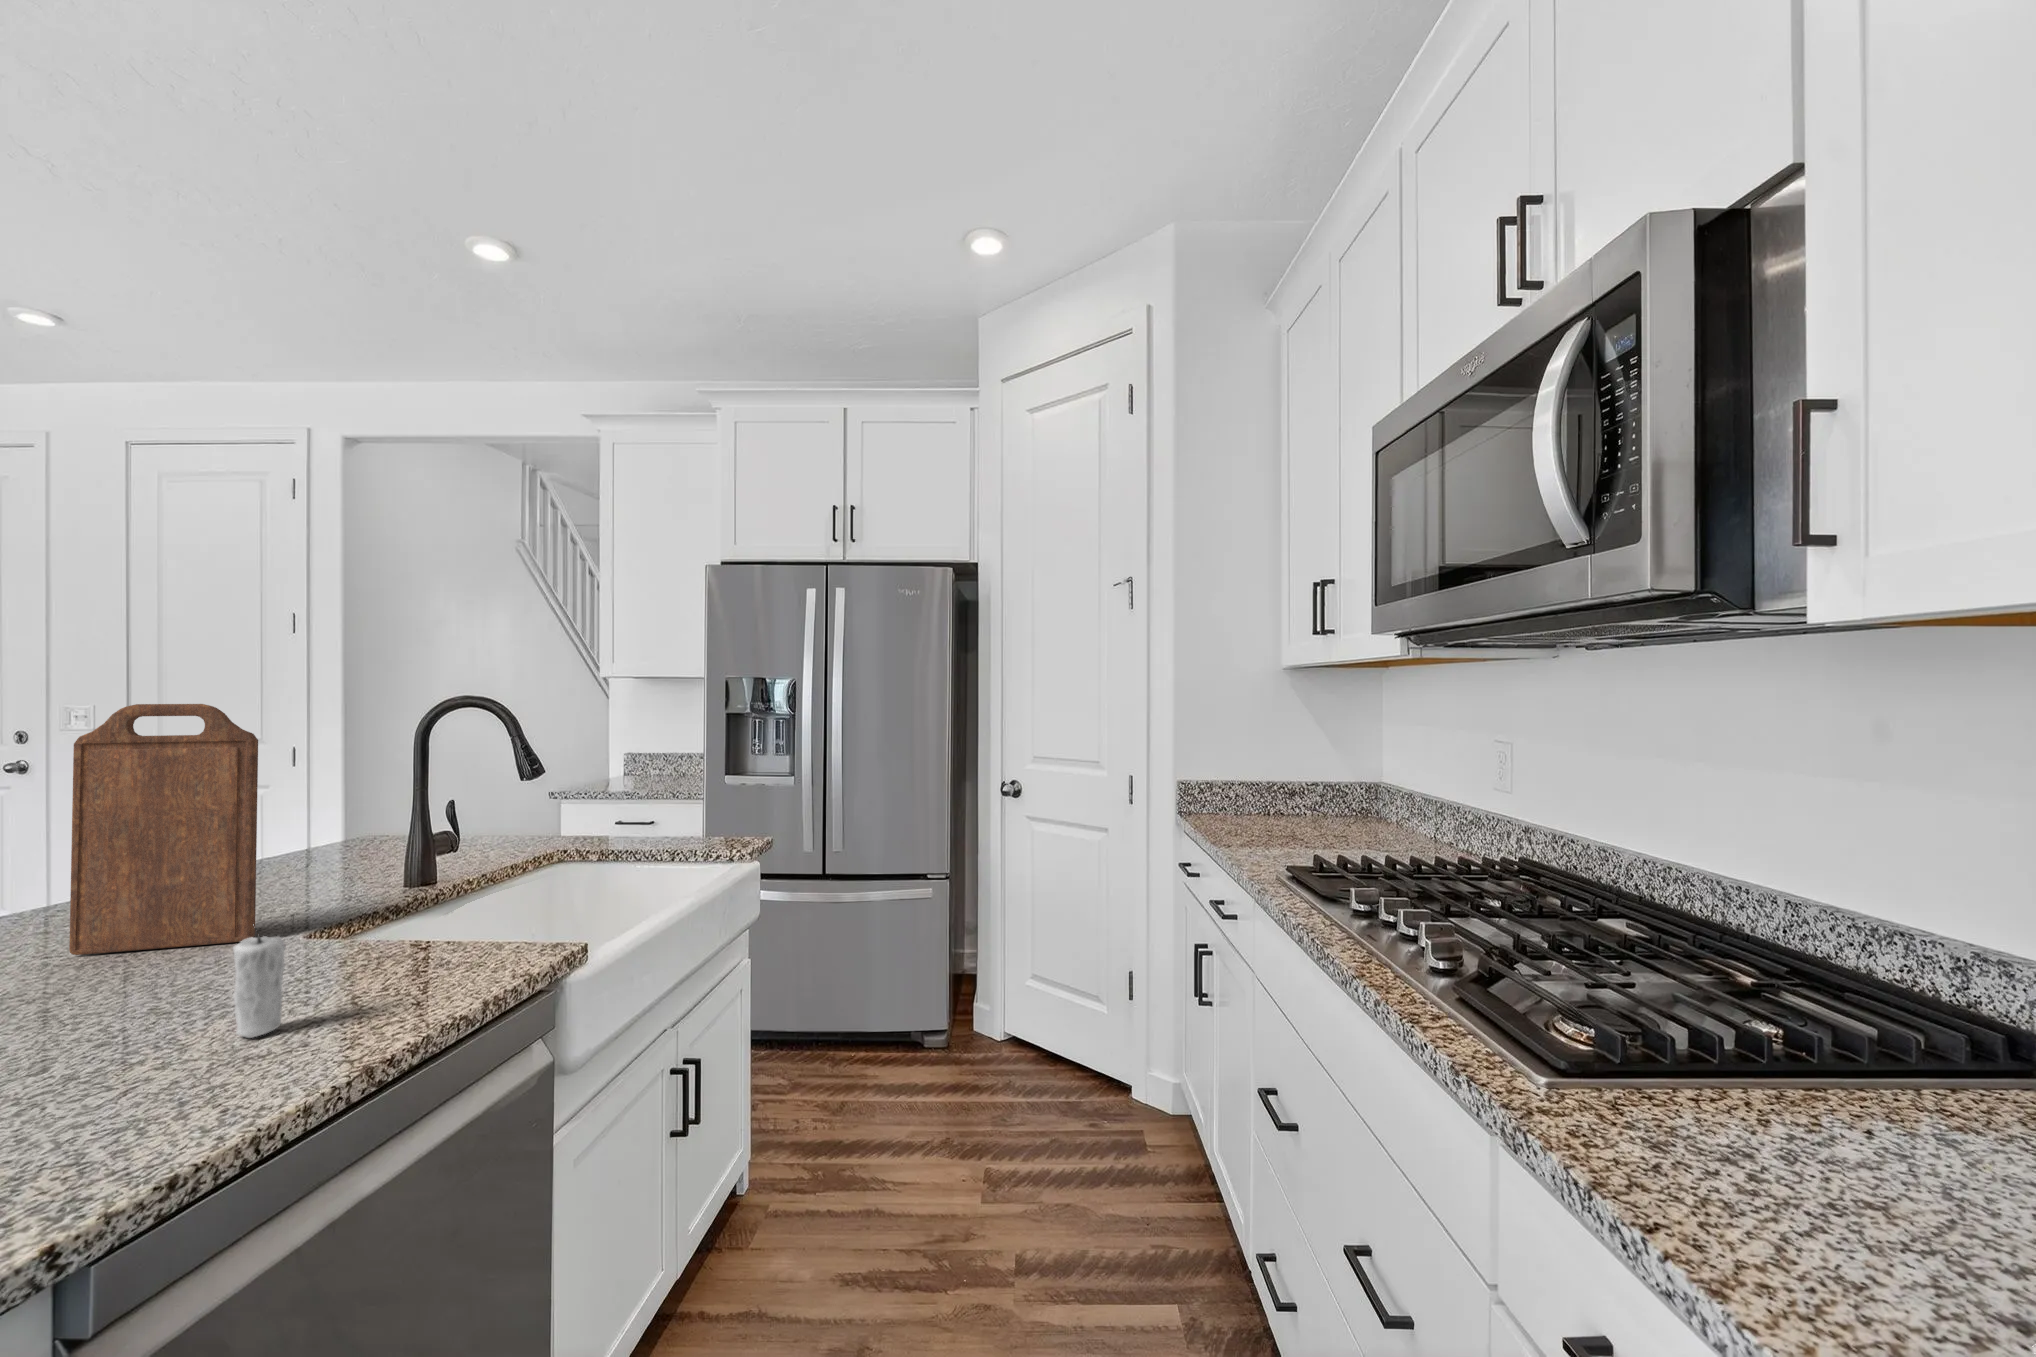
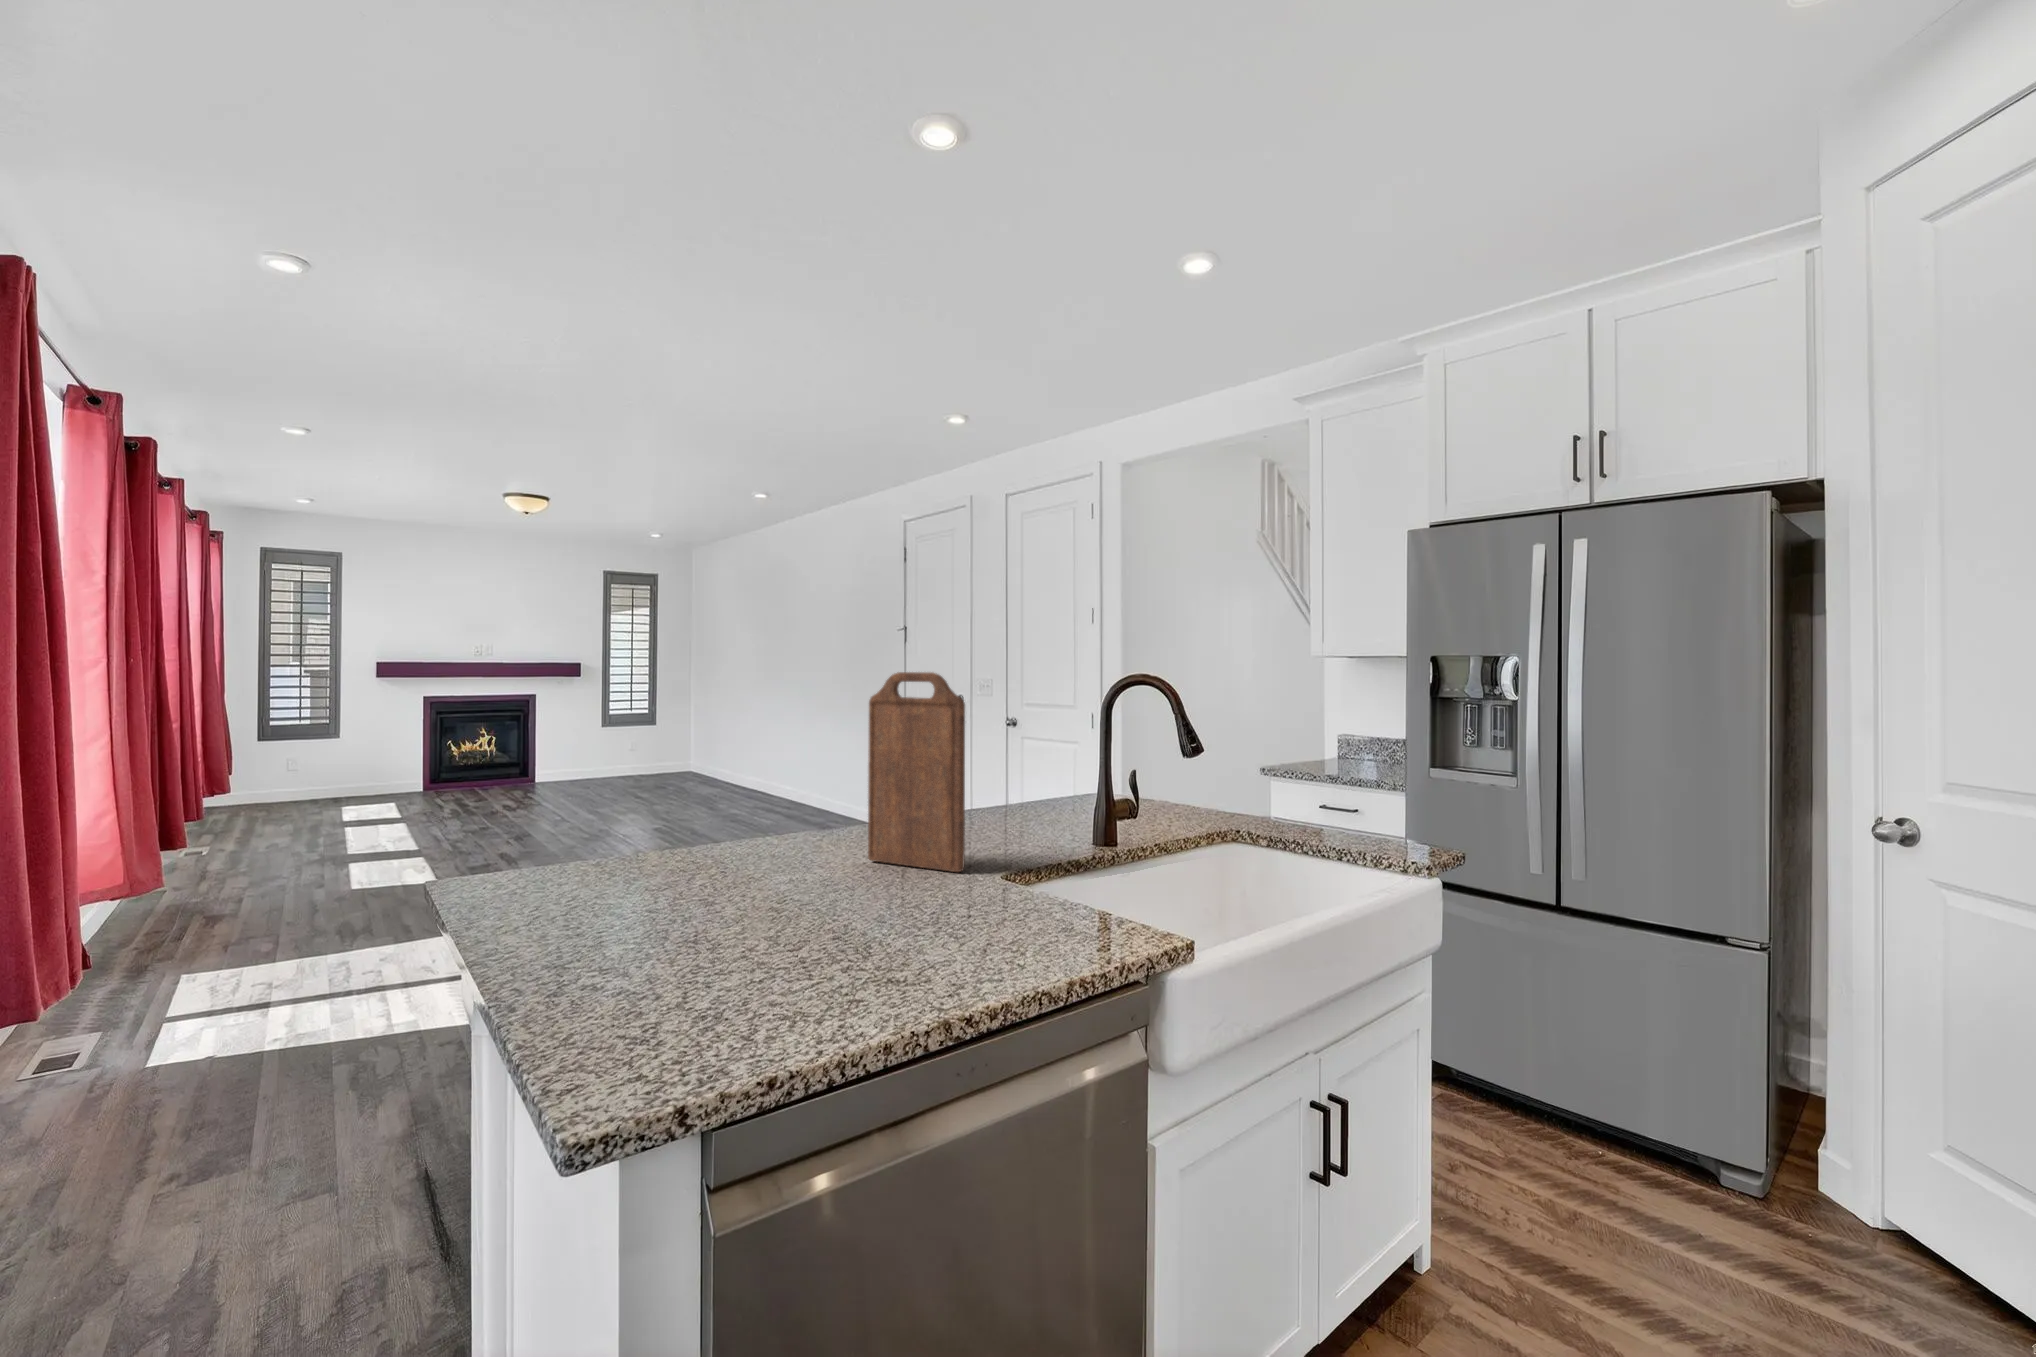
candle: present [233,932,286,1038] -> none [892,862,926,962]

